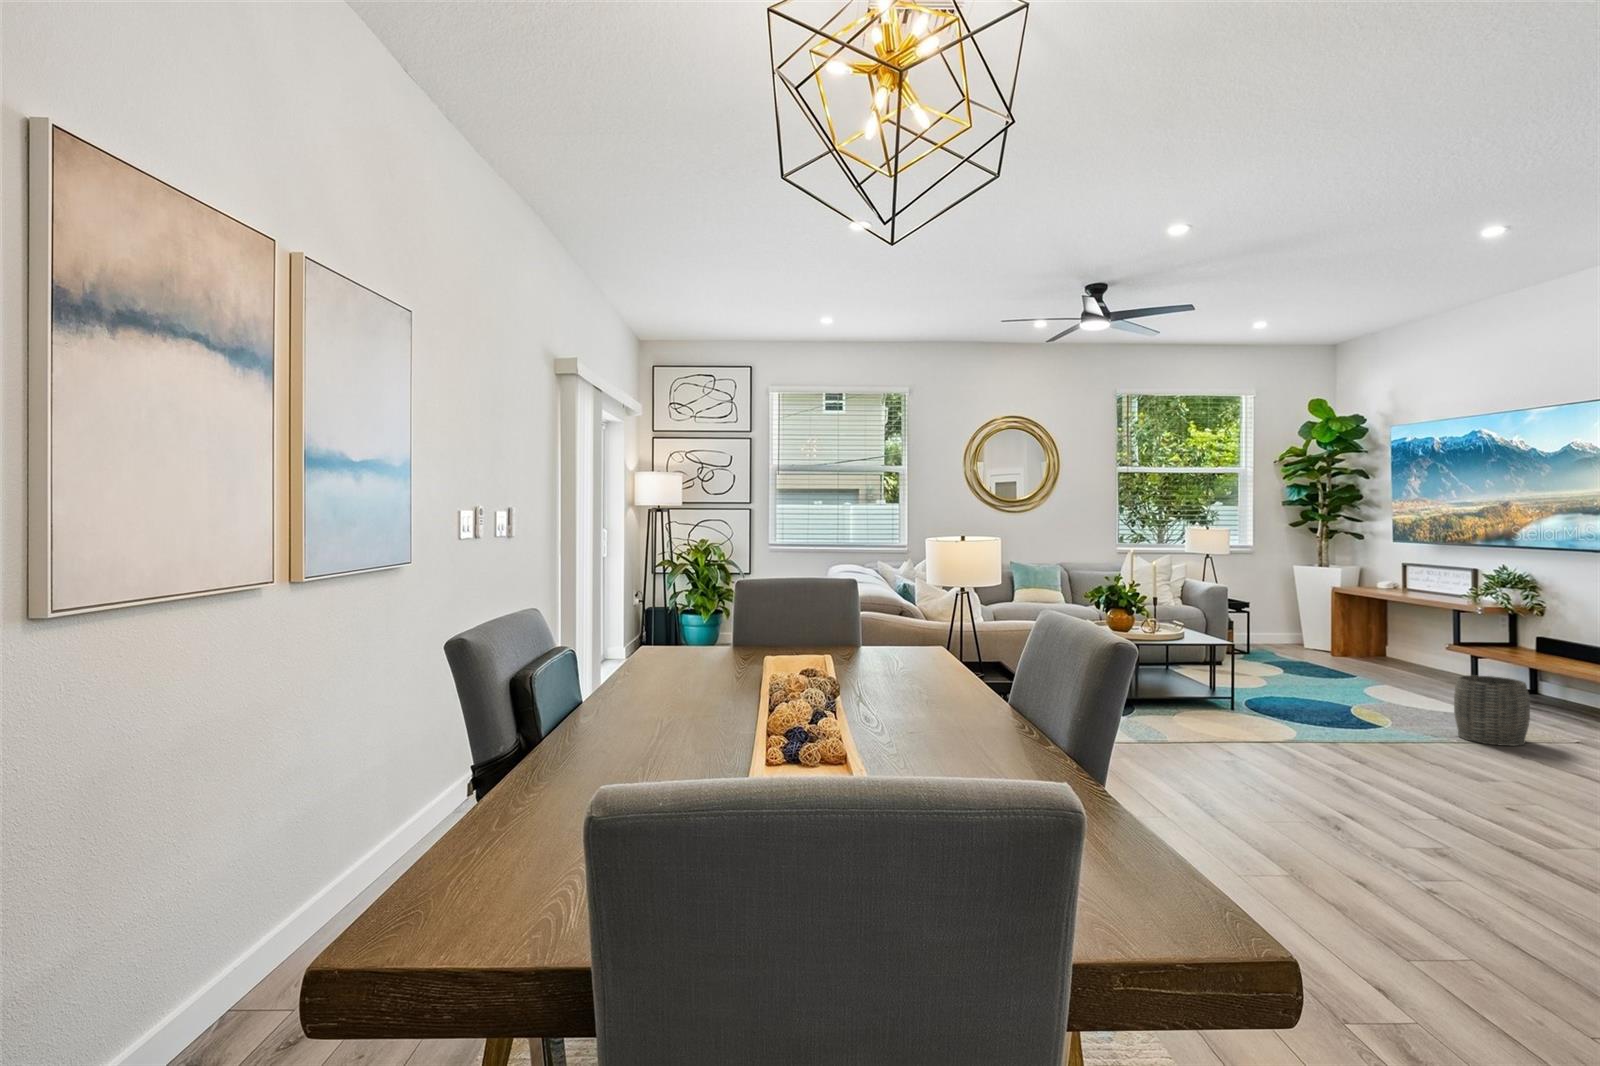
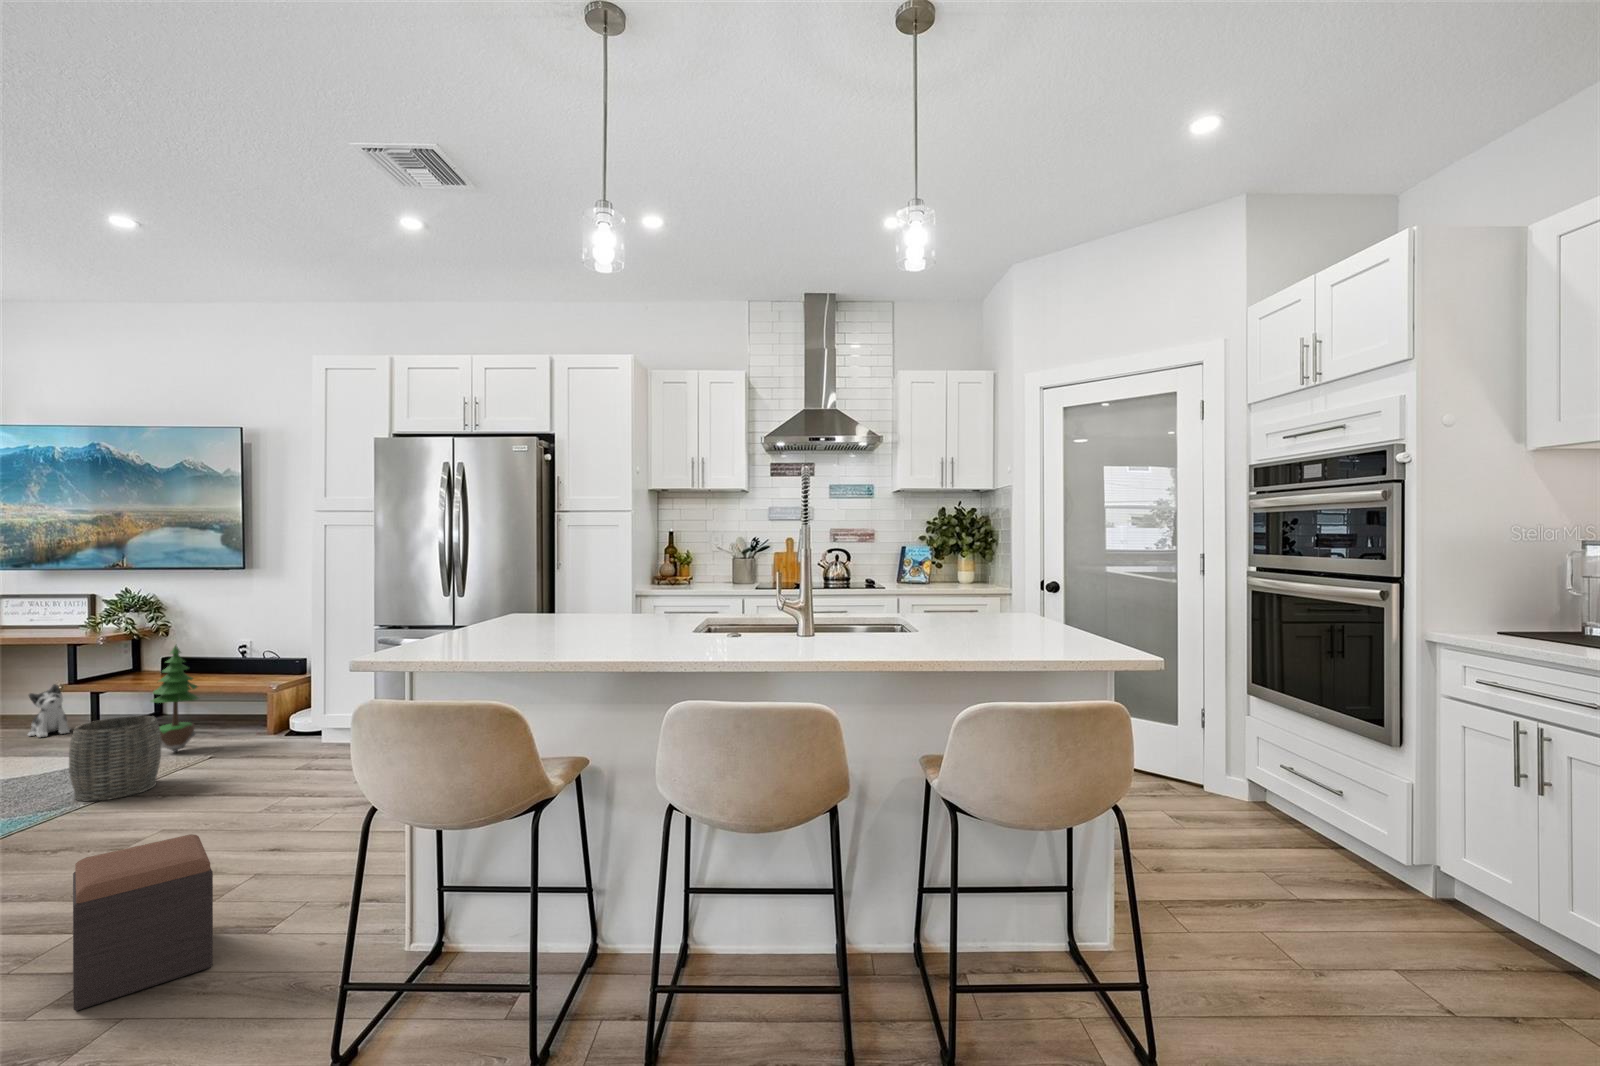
potted tree: none [1522,620,1571,724] -> present [151,645,199,752]
plush toy: none [1424,645,1457,689] -> present [28,684,71,737]
footstool: none [1455,755,1559,873] -> present [73,834,213,1011]

